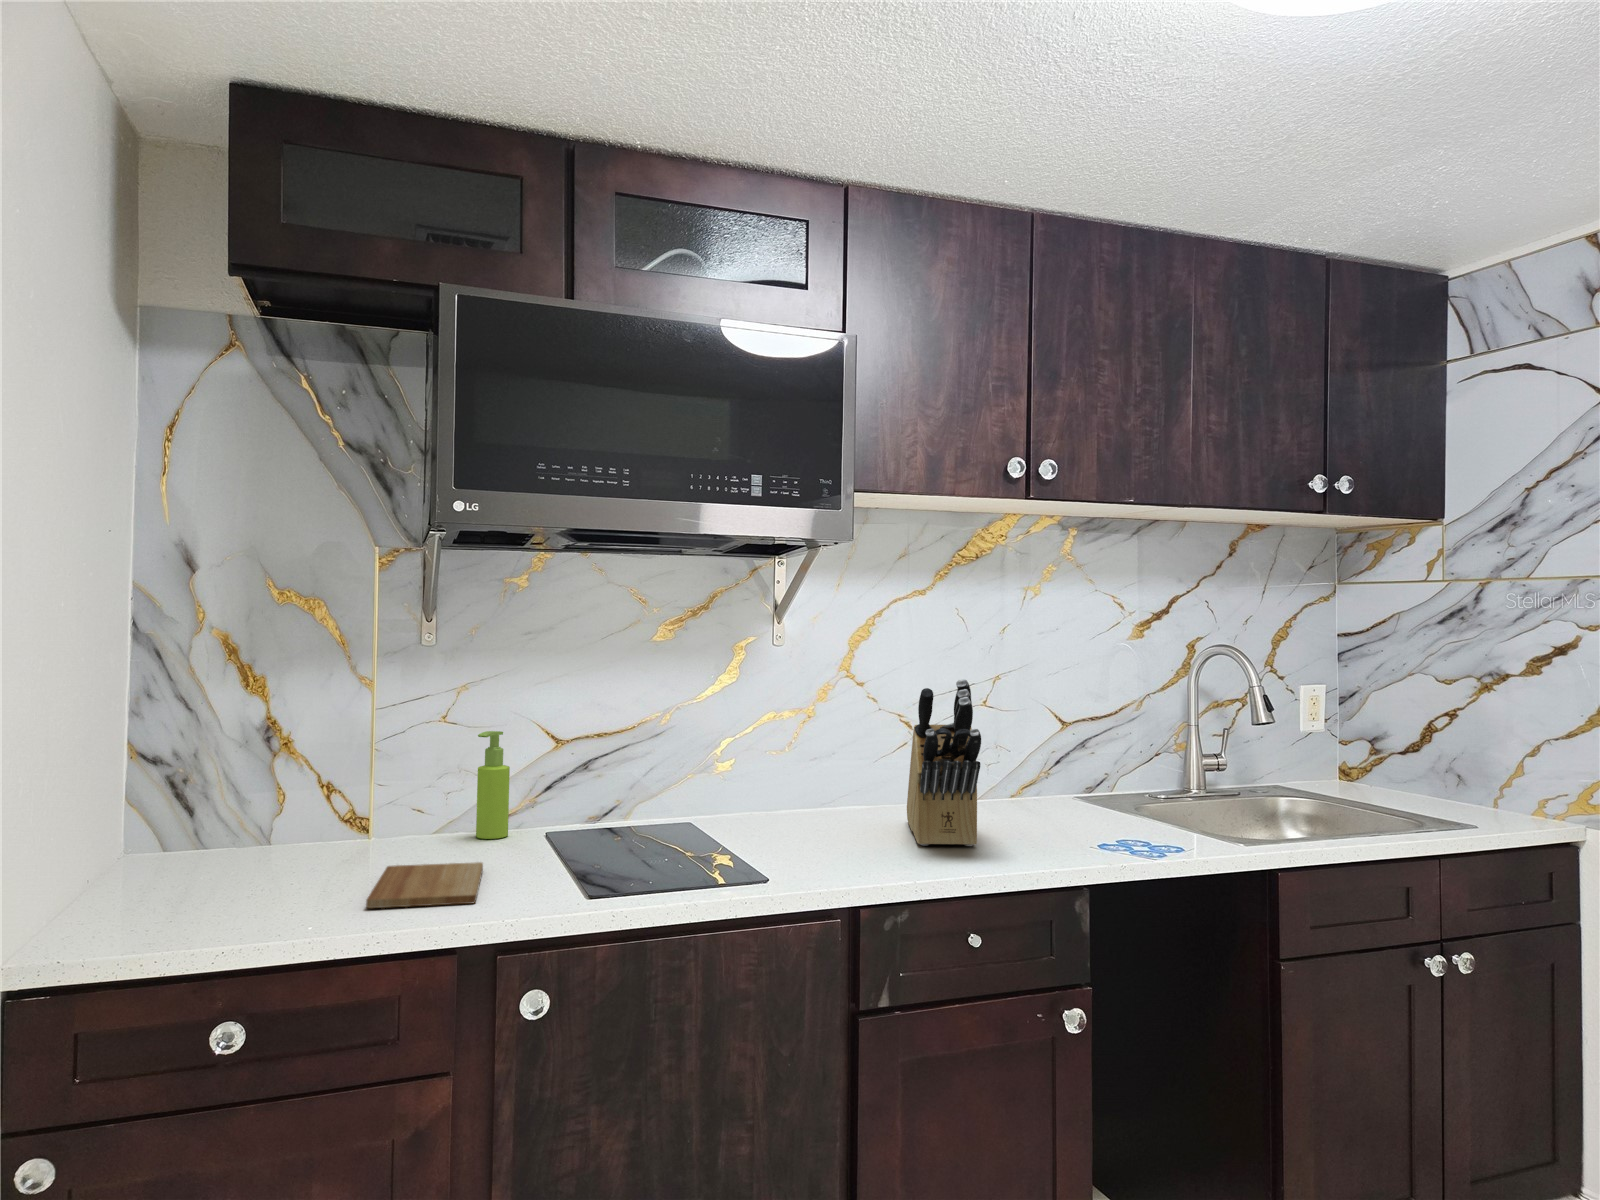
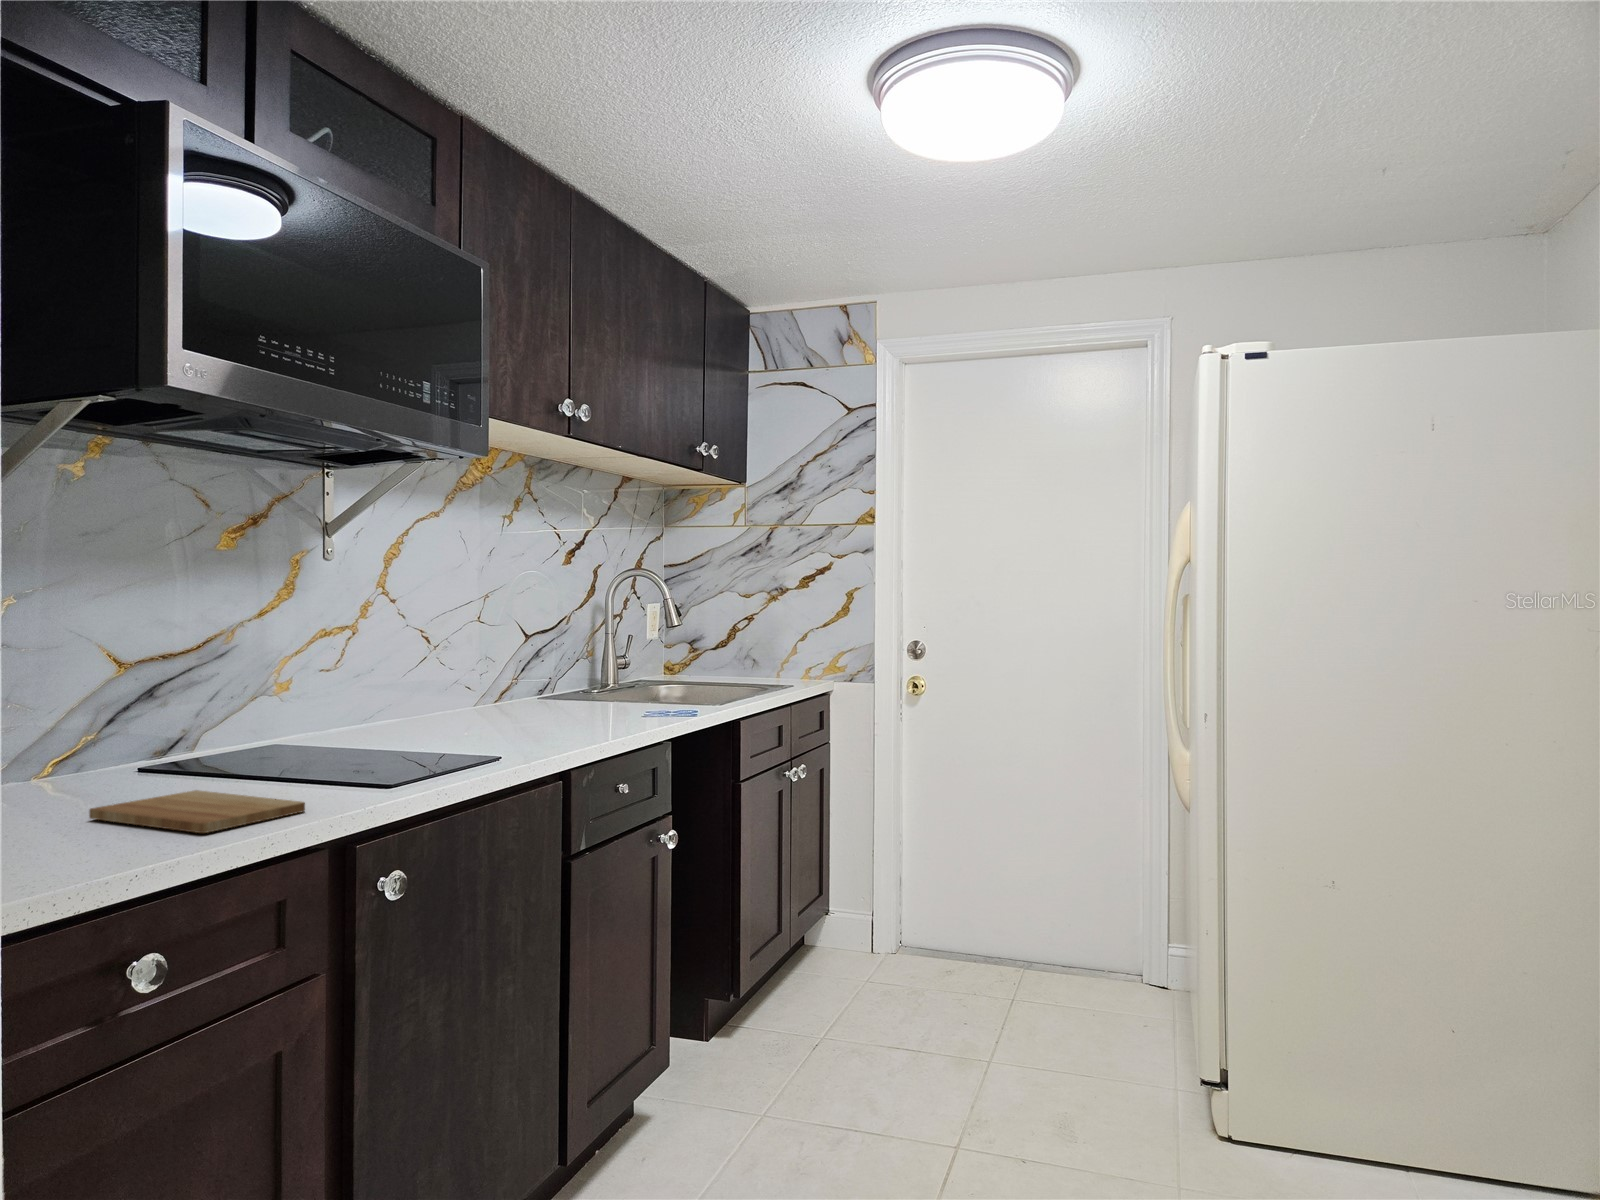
knife block: present [907,679,981,846] -> none [466,583,602,731]
soap dispenser: present [476,731,510,839] -> none [46,652,94,787]

